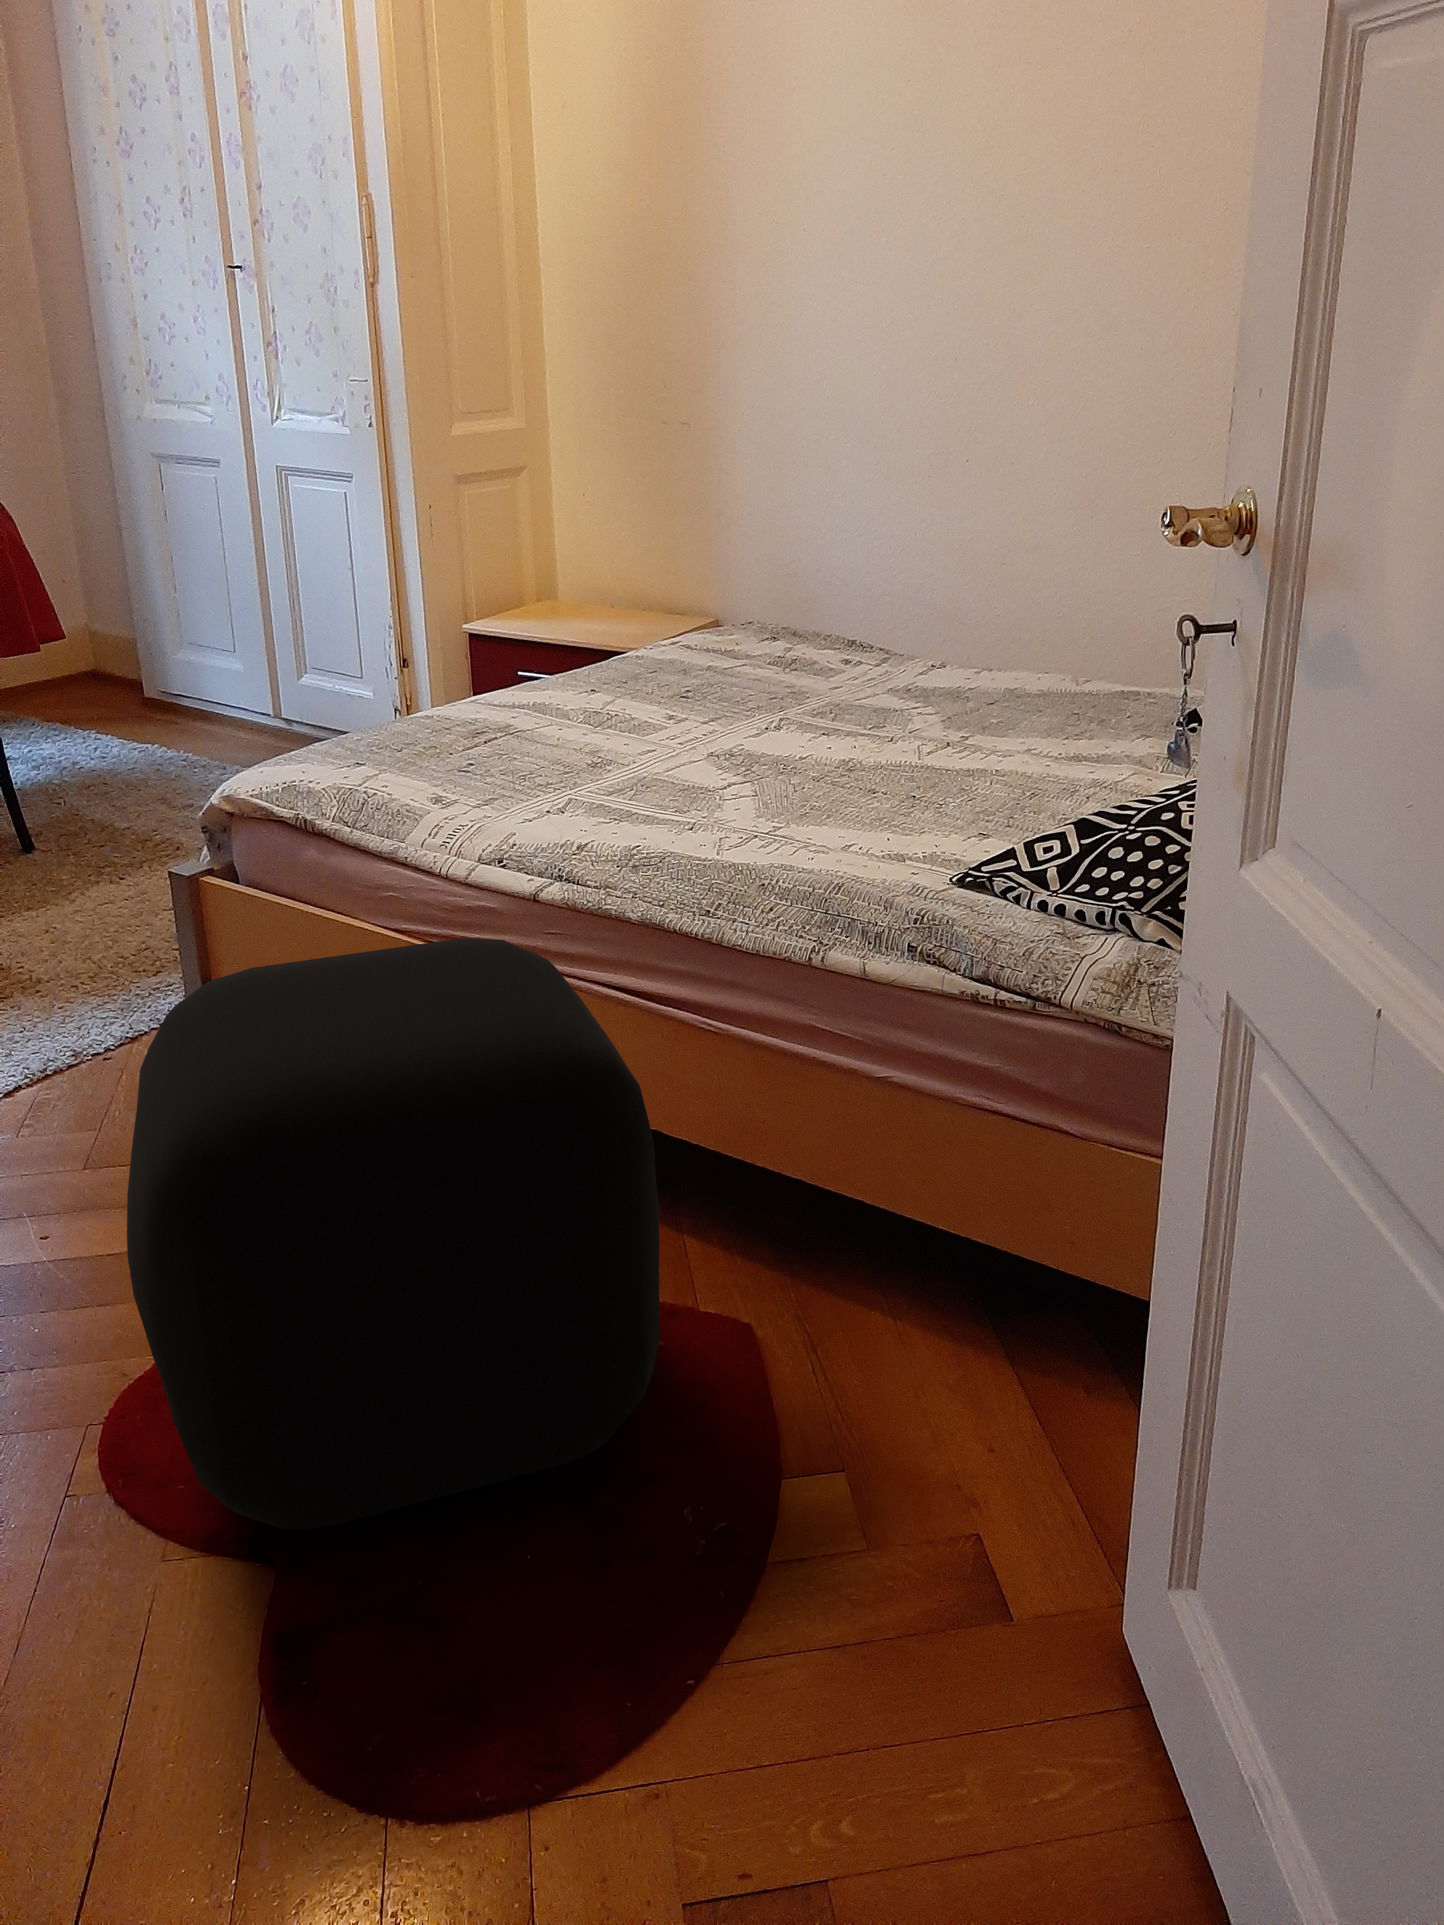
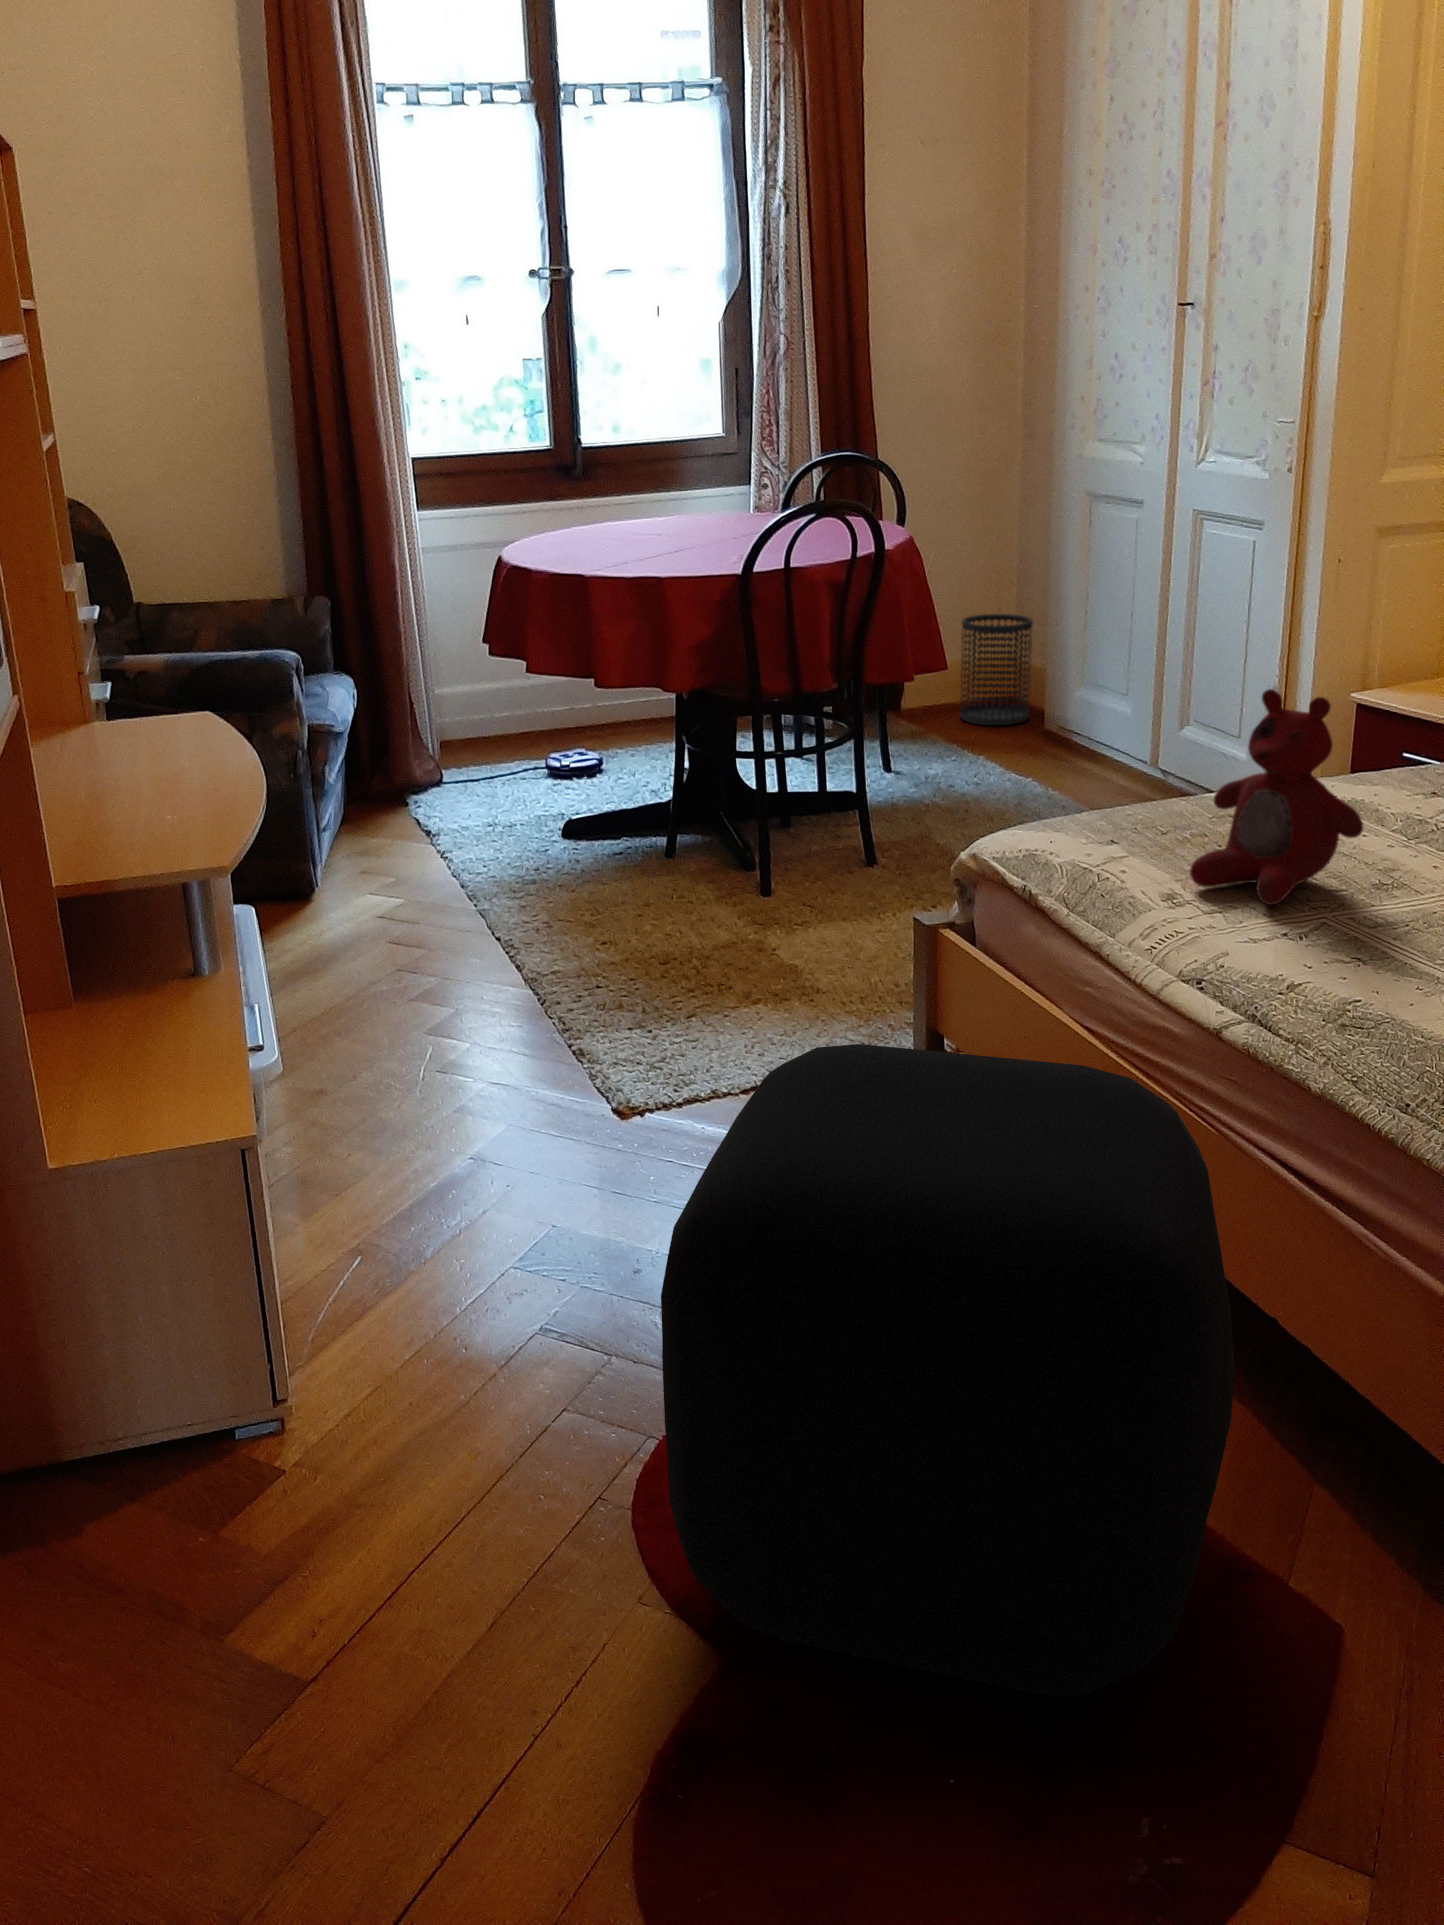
wastebasket: none [35,585,126,701] -> present [960,614,1033,725]
stuffed bear: none [453,605,585,789] -> present [1190,689,1363,905]

